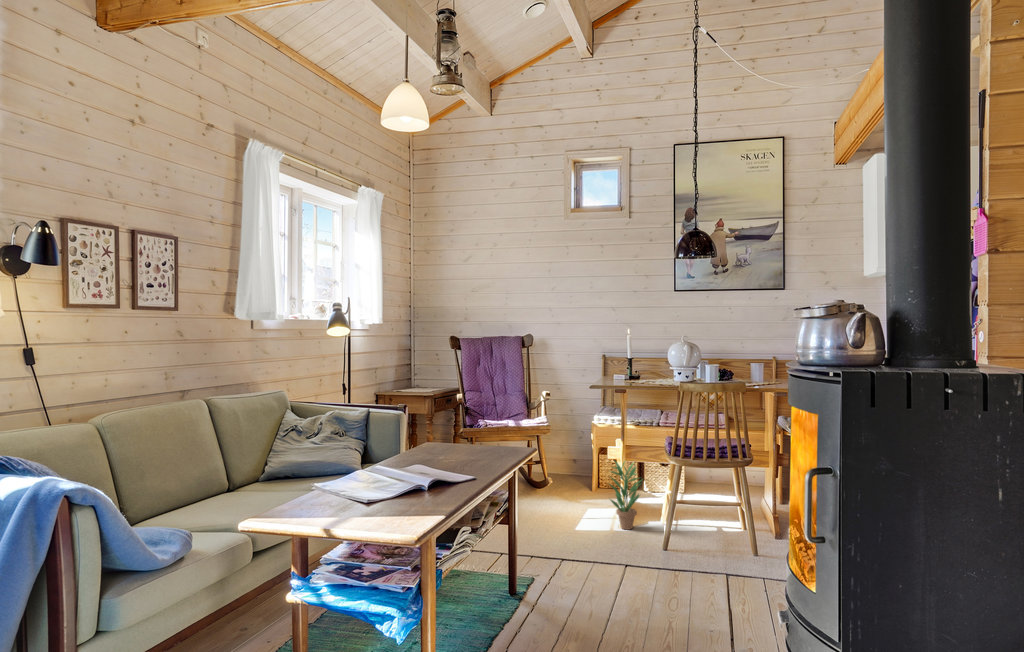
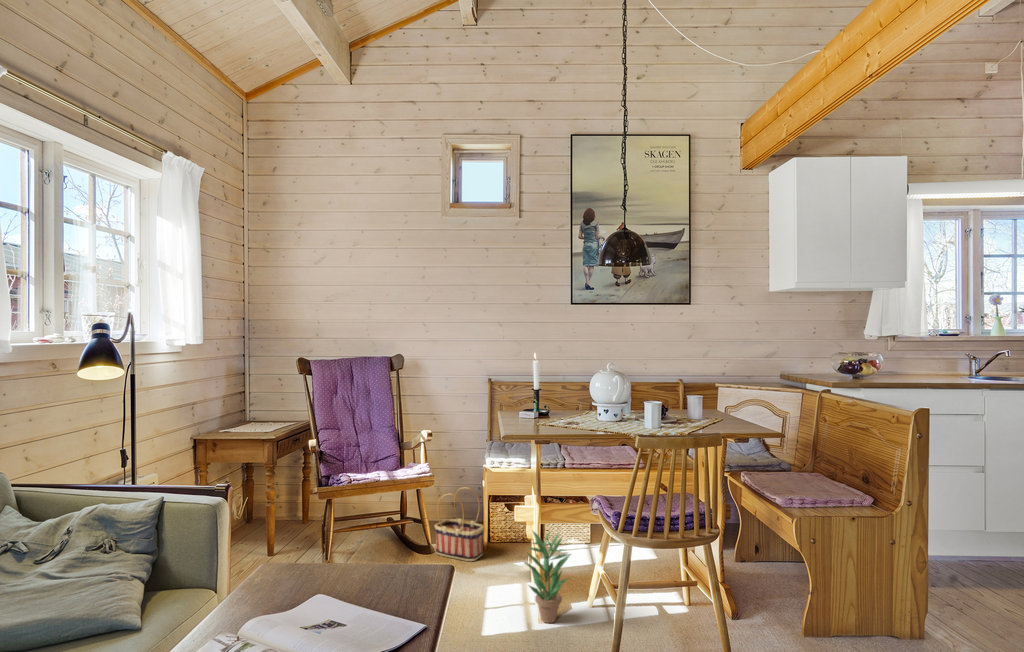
basket: none [553,439,592,496] -> present [435,487,484,561]

